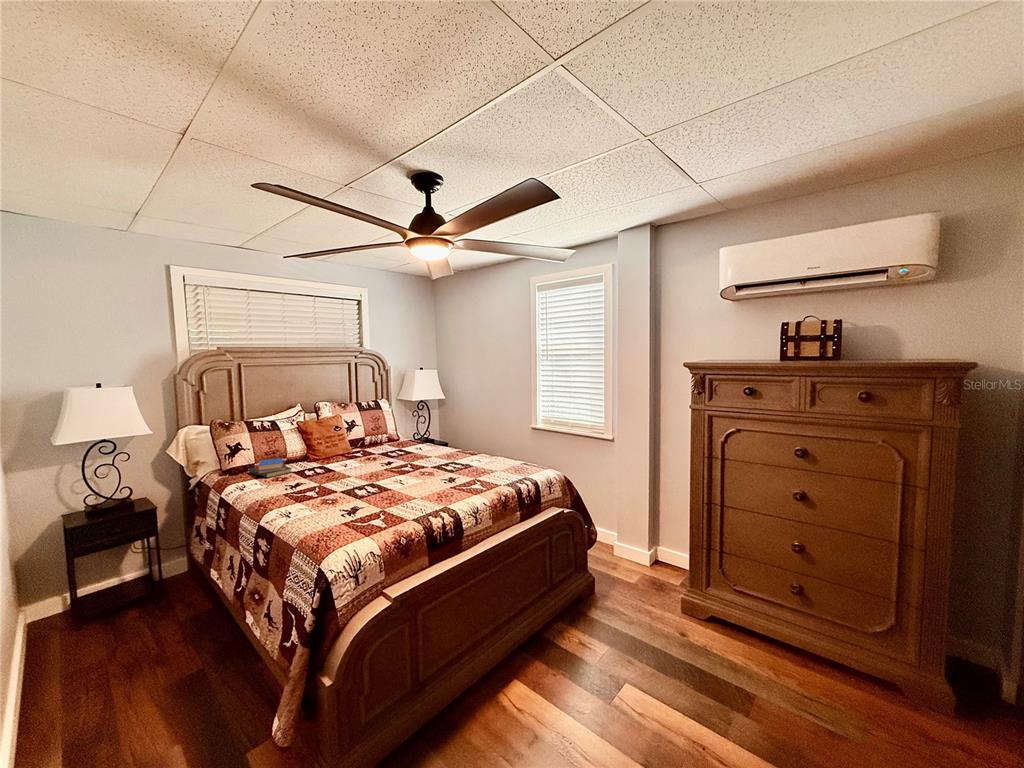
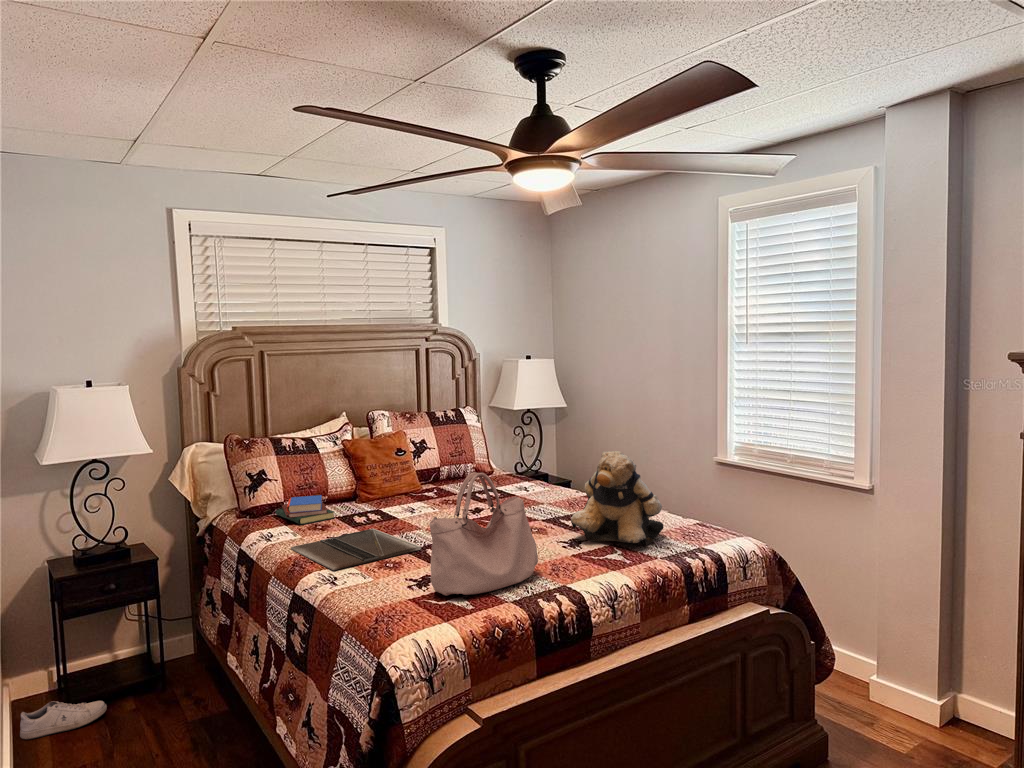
teddy bear: none [449,422,504,478] -> present [571,451,664,545]
handbag: none [356,438,429,519] -> present [429,472,538,596]
laptop: none [258,478,352,508] -> present [291,529,421,570]
shoe: none [31,615,111,653] -> present [20,701,107,739]

